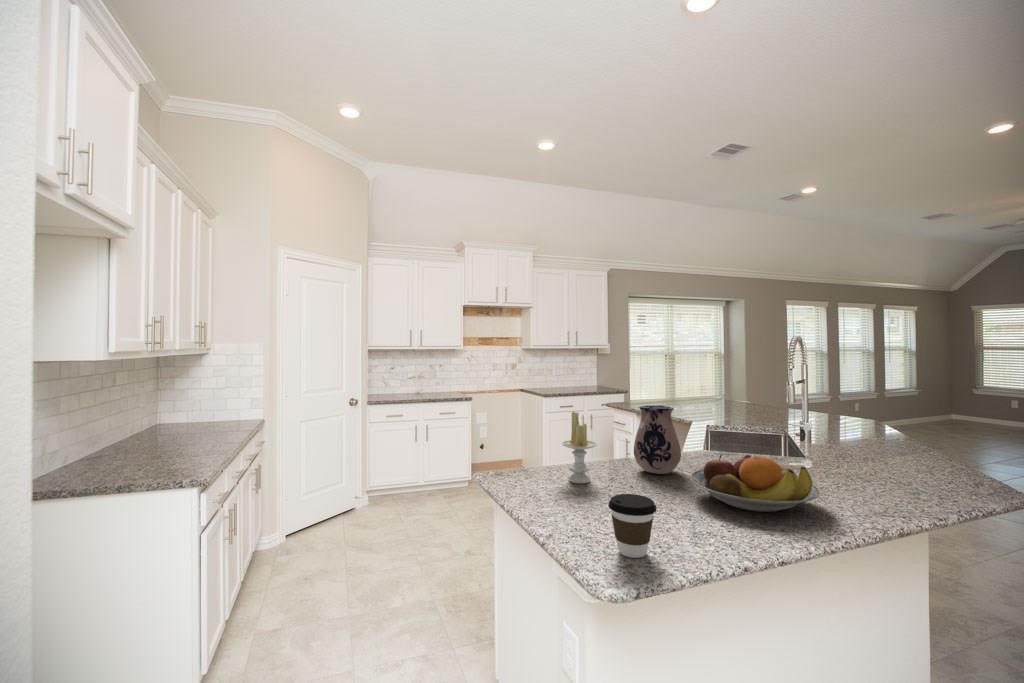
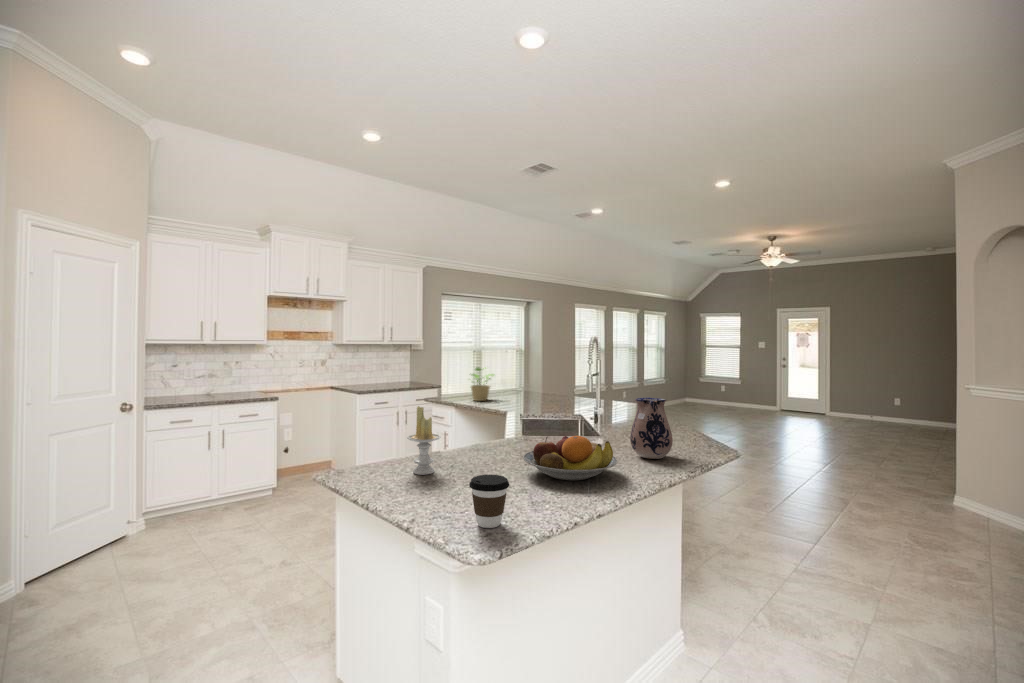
potted plant: none [649,371,680,408] -> present [471,367,493,401]
ceramic pitcher: present [634,405,681,474] -> present [630,397,673,459]

